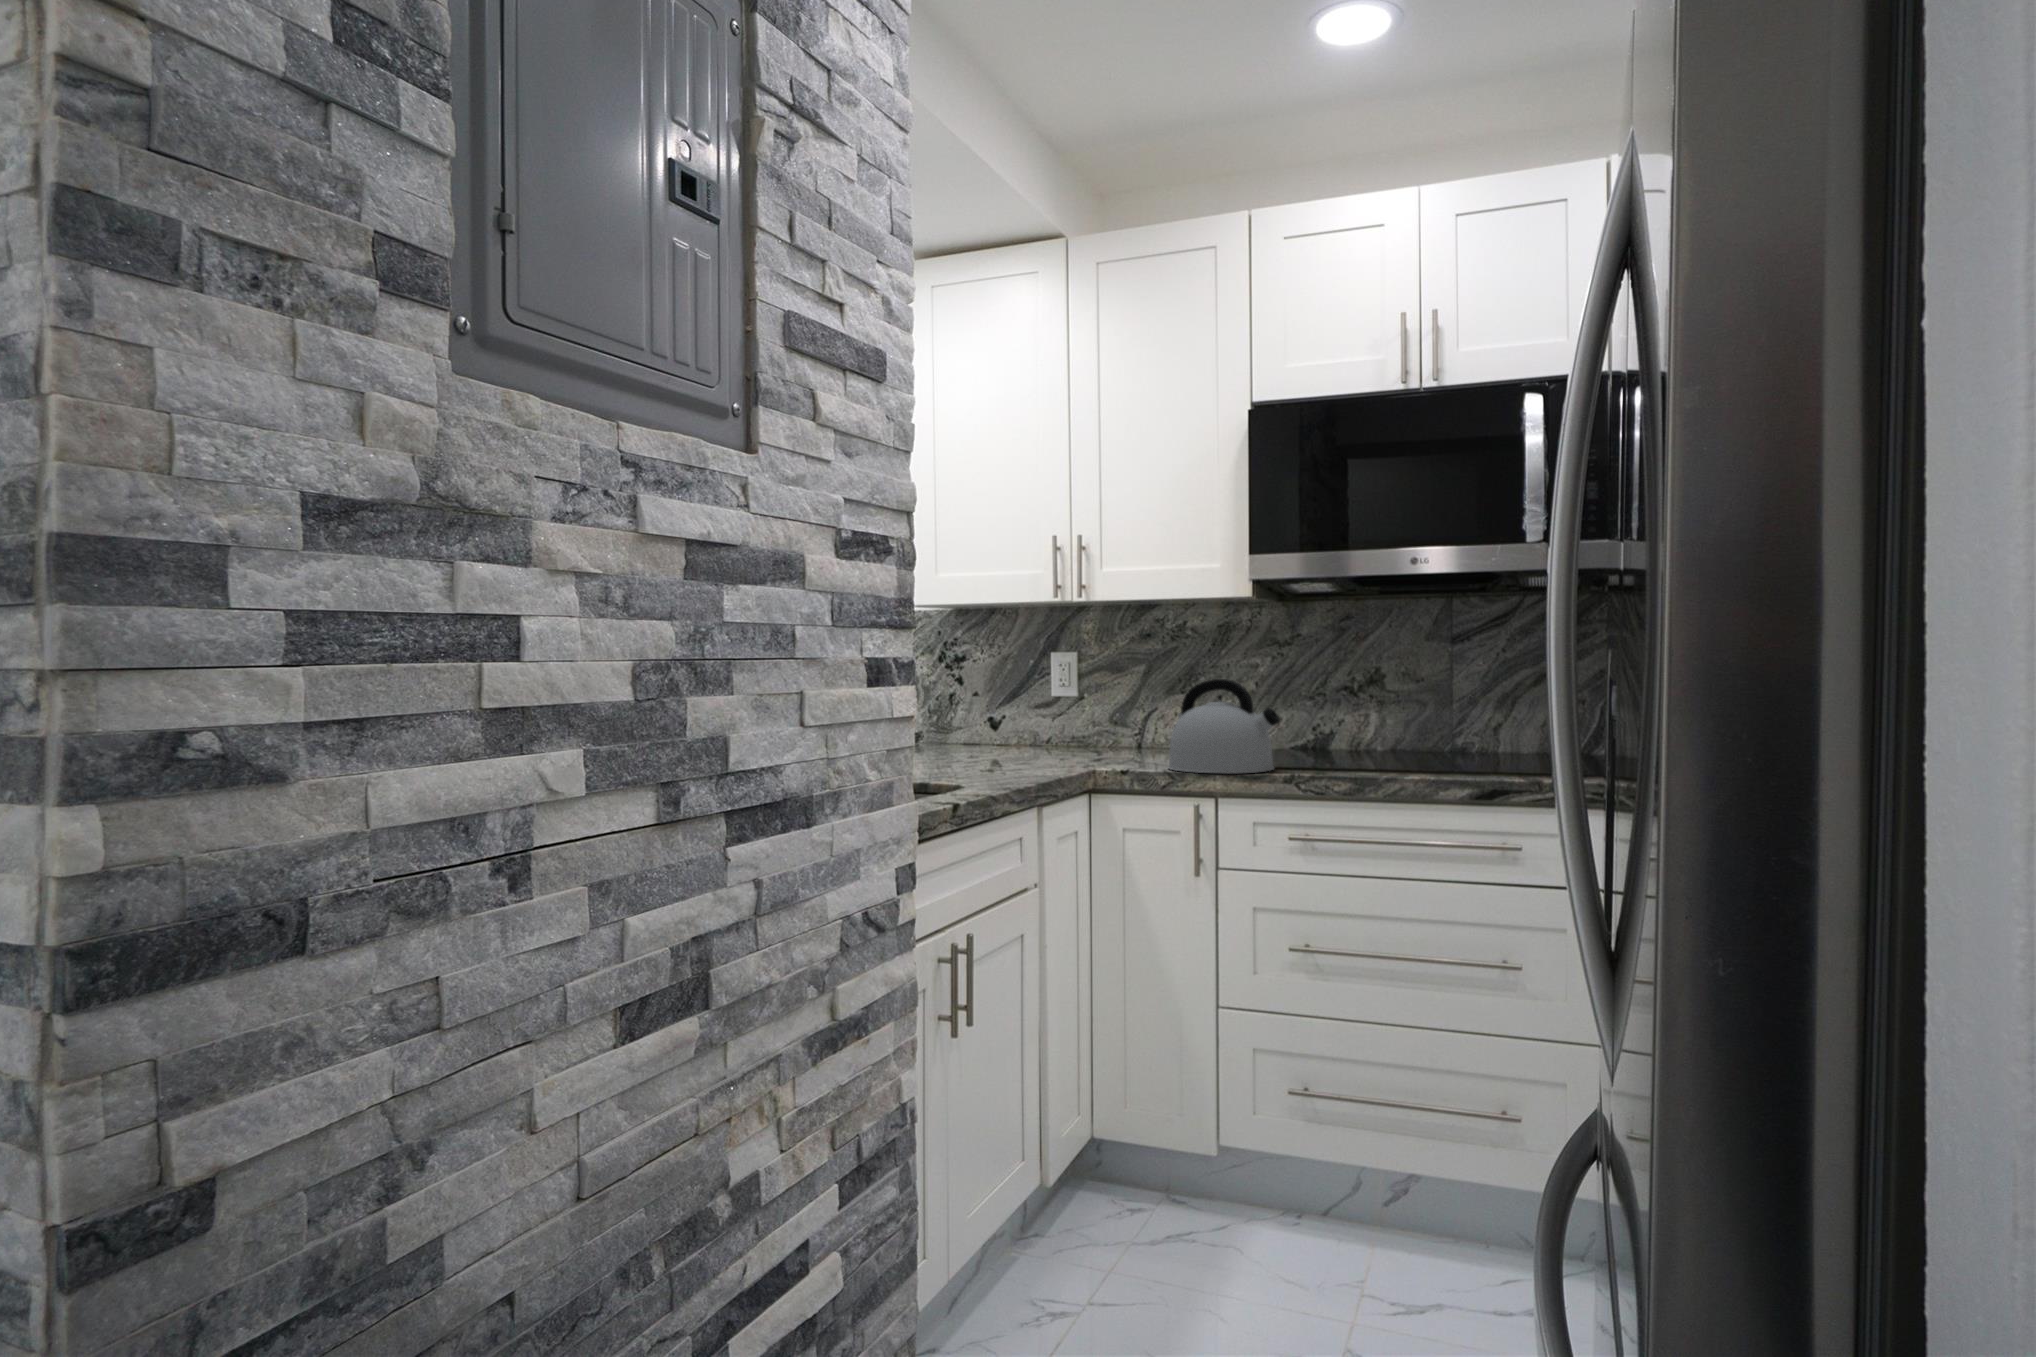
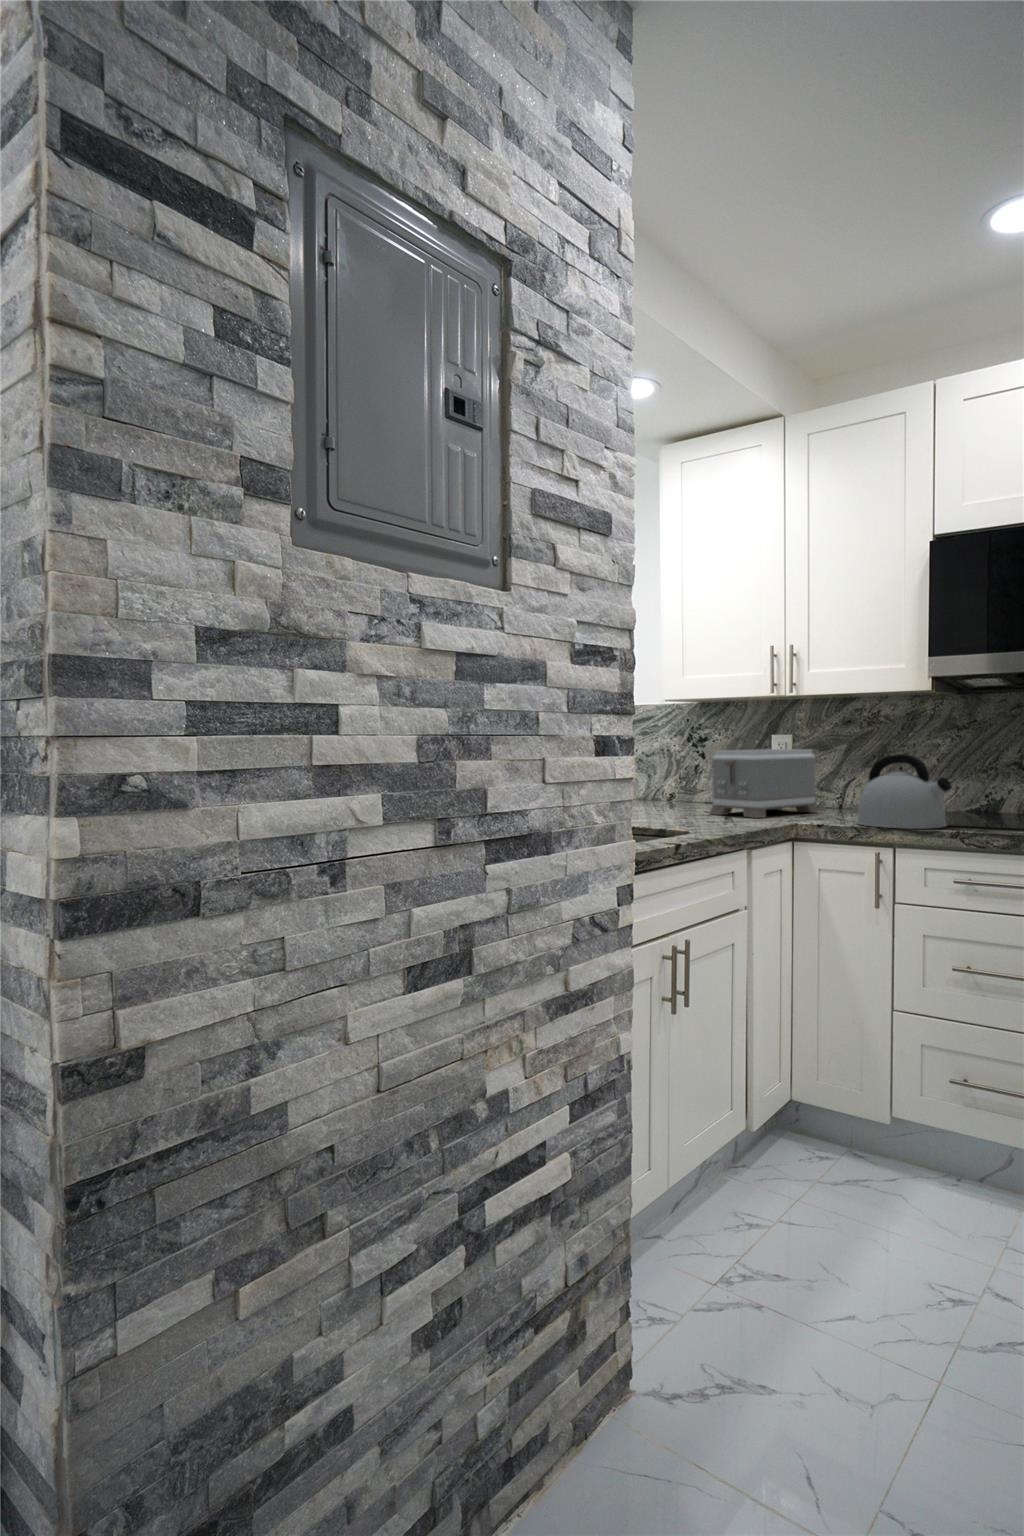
toaster: none [978,672,1117,765] -> present [710,749,818,818]

